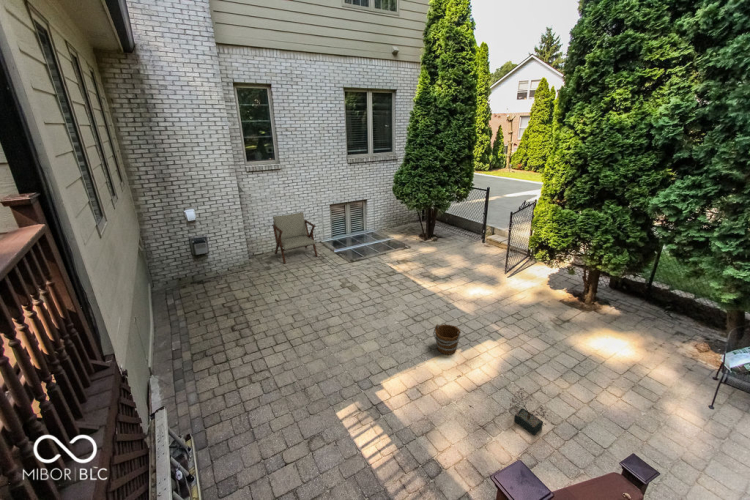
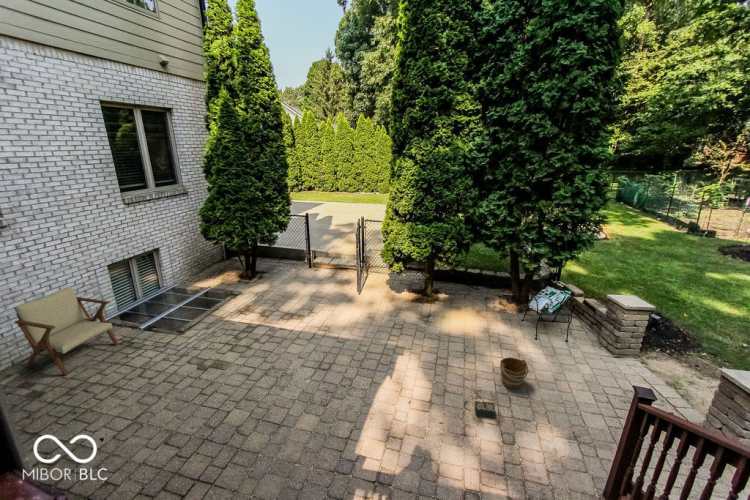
bucket: present [433,324,461,354] -> present [500,357,529,389]

